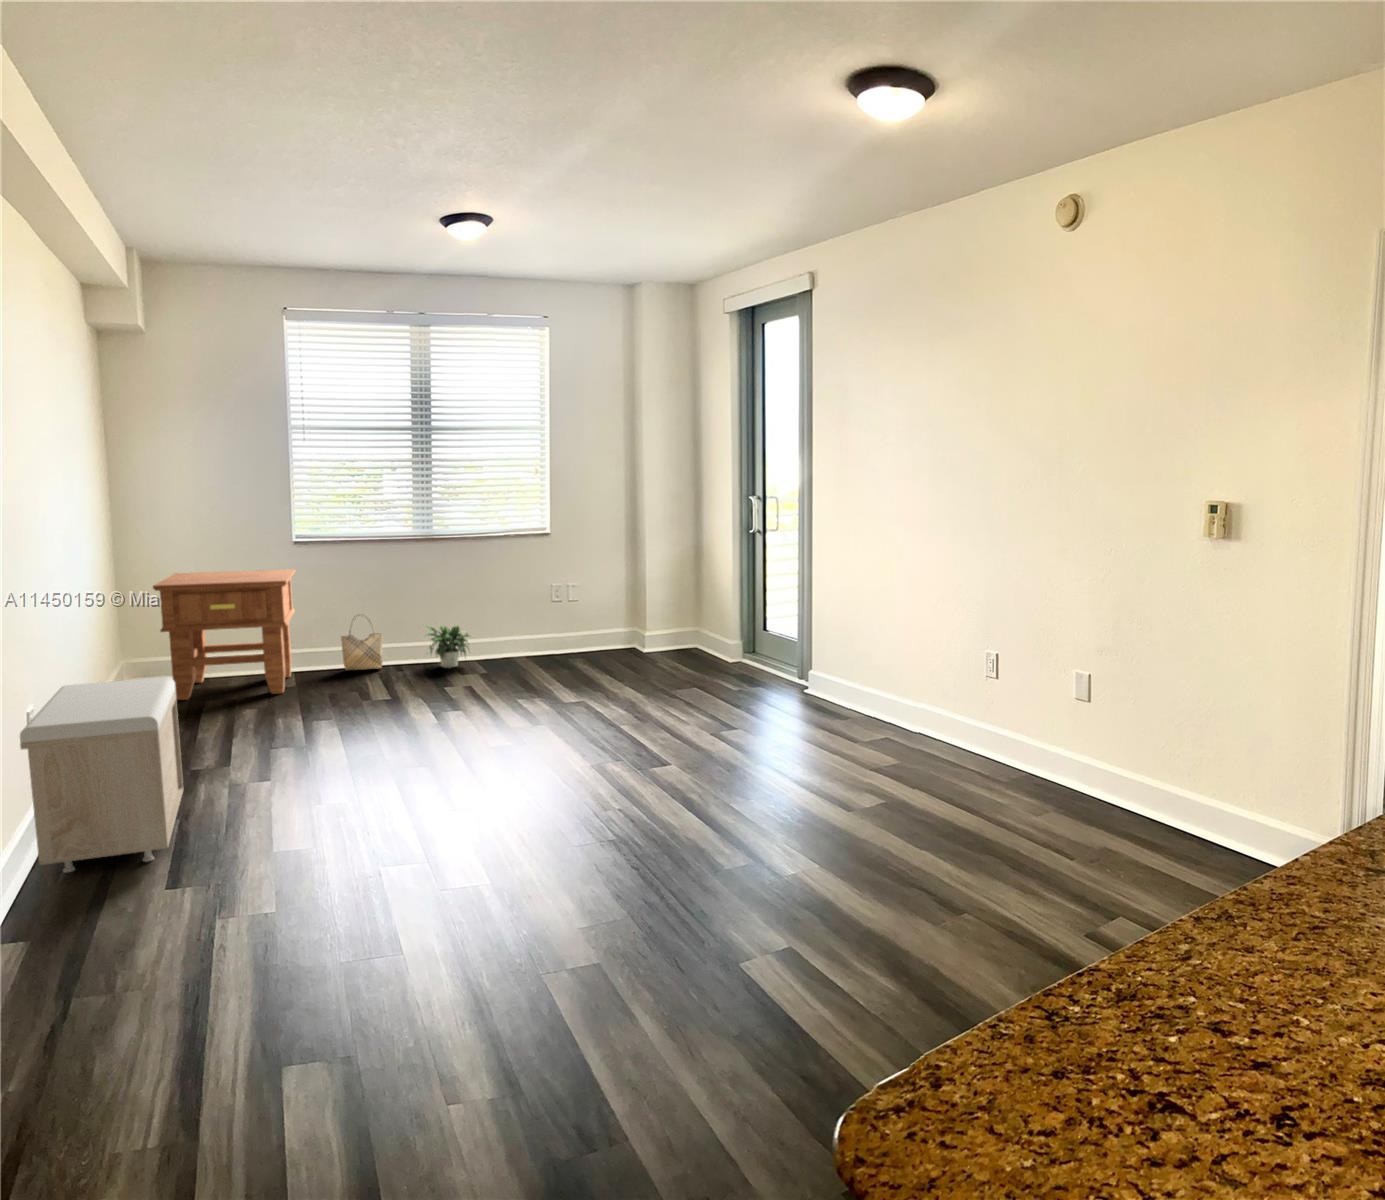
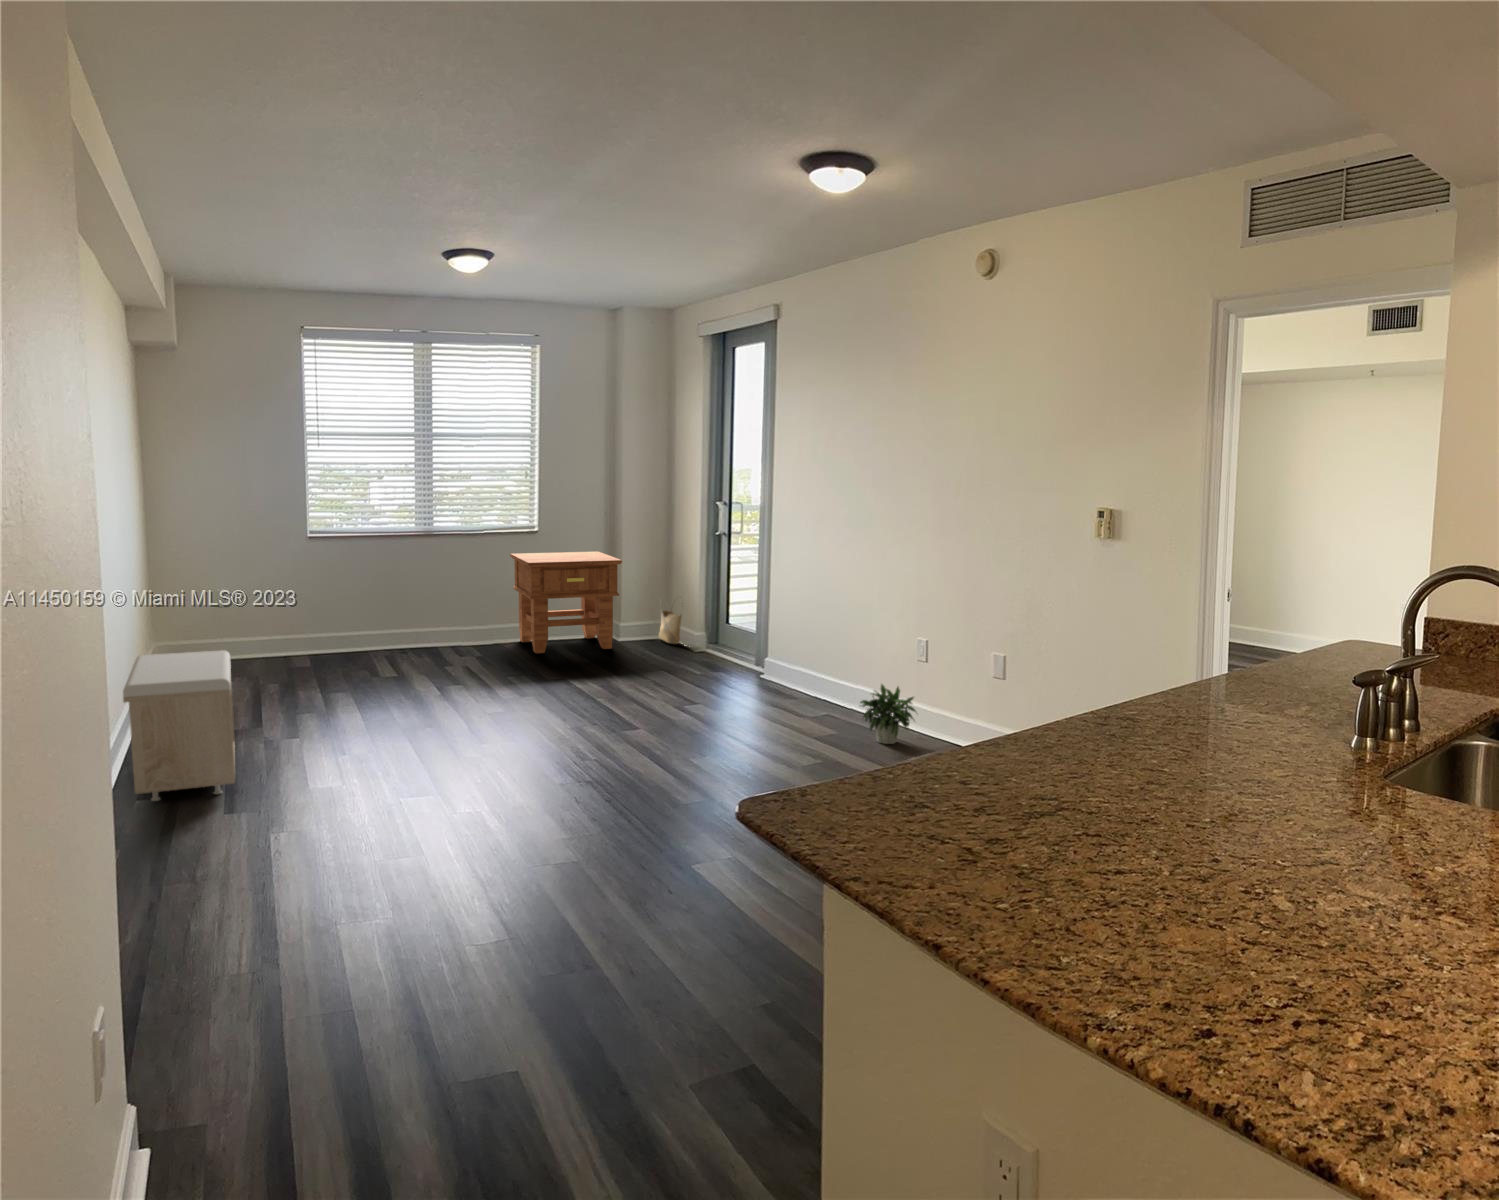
side table: present [153,569,296,700] -> present [510,552,622,653]
woven basket: present [341,615,383,670] -> present [659,610,682,644]
potted plant: present [426,625,471,668] -> present [860,684,919,744]

